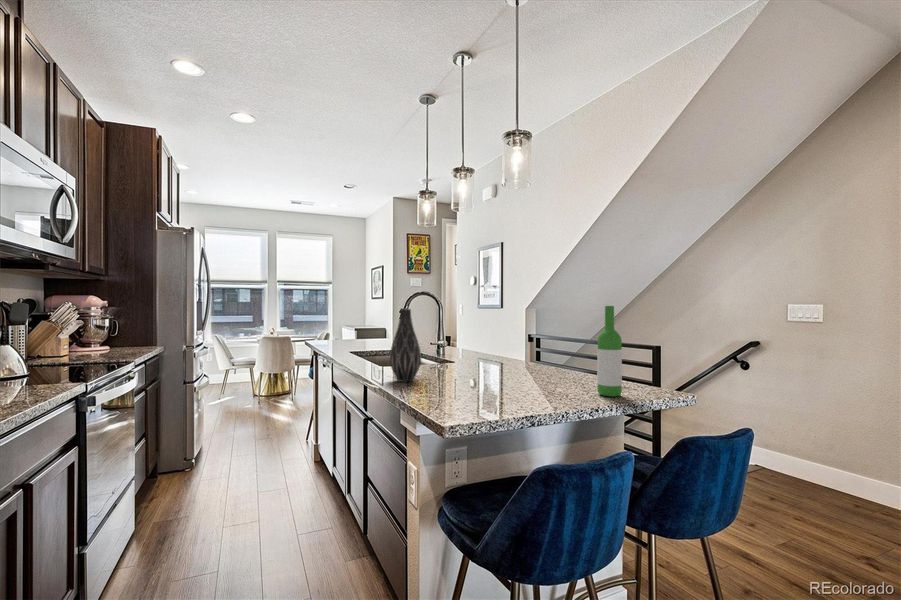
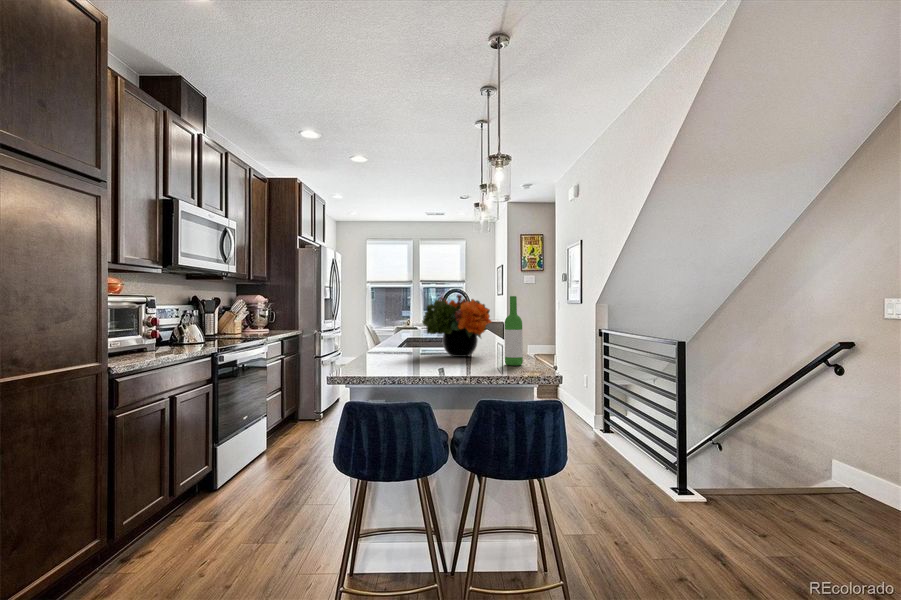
flower arrangement: none [460,302,550,385] -> present [422,295,492,357]
vase: present [390,309,421,382] -> none [387,301,410,352]

